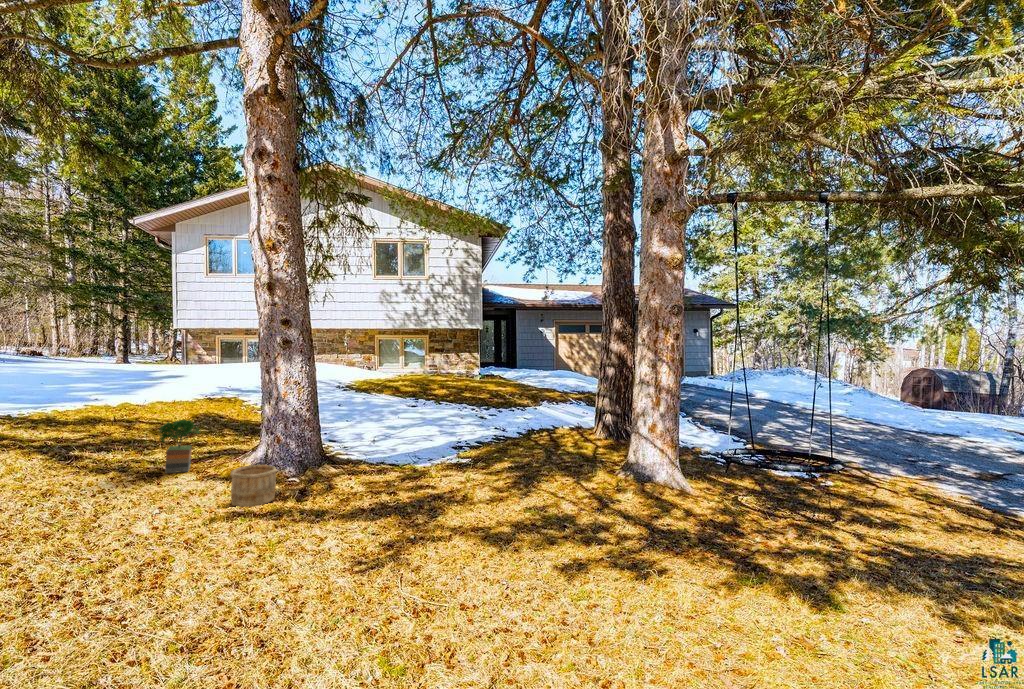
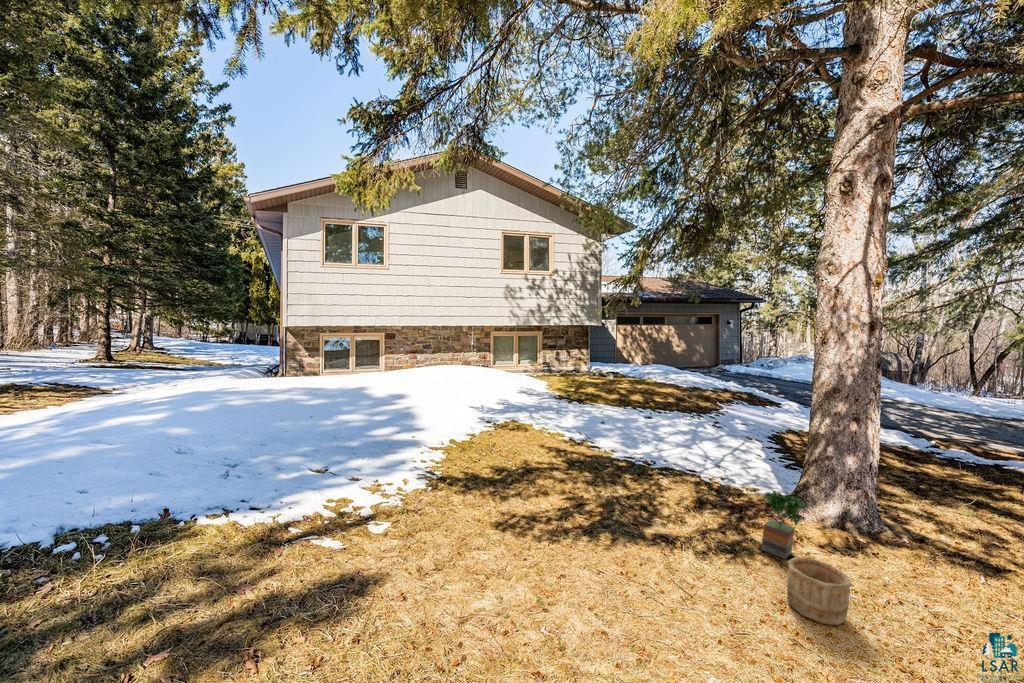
wooden bucket: present [231,465,277,507] -> present [787,557,852,625]

